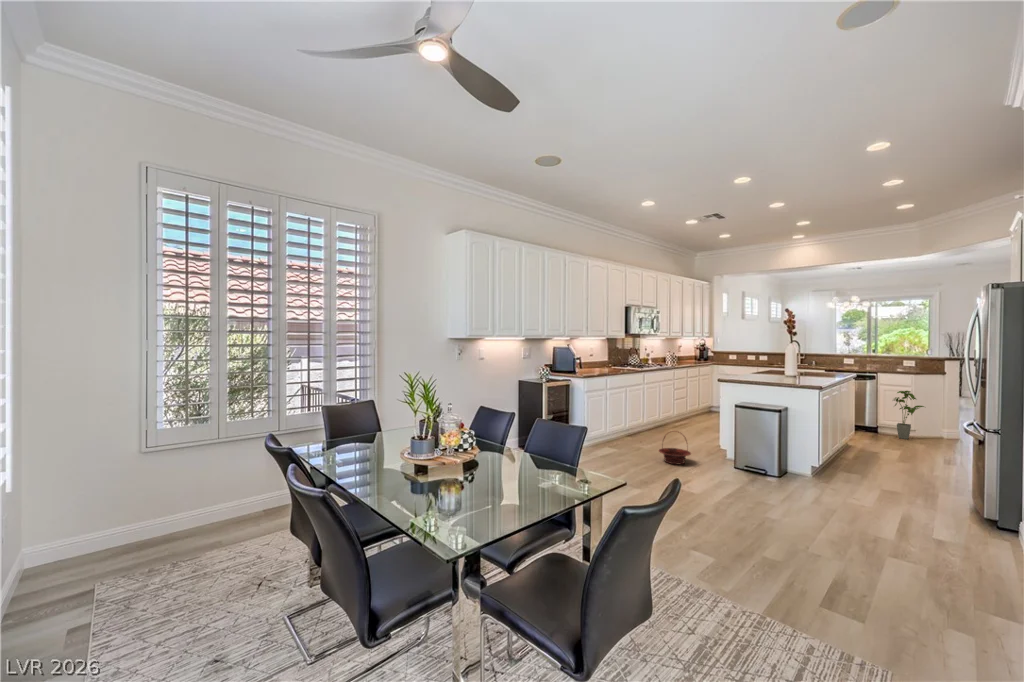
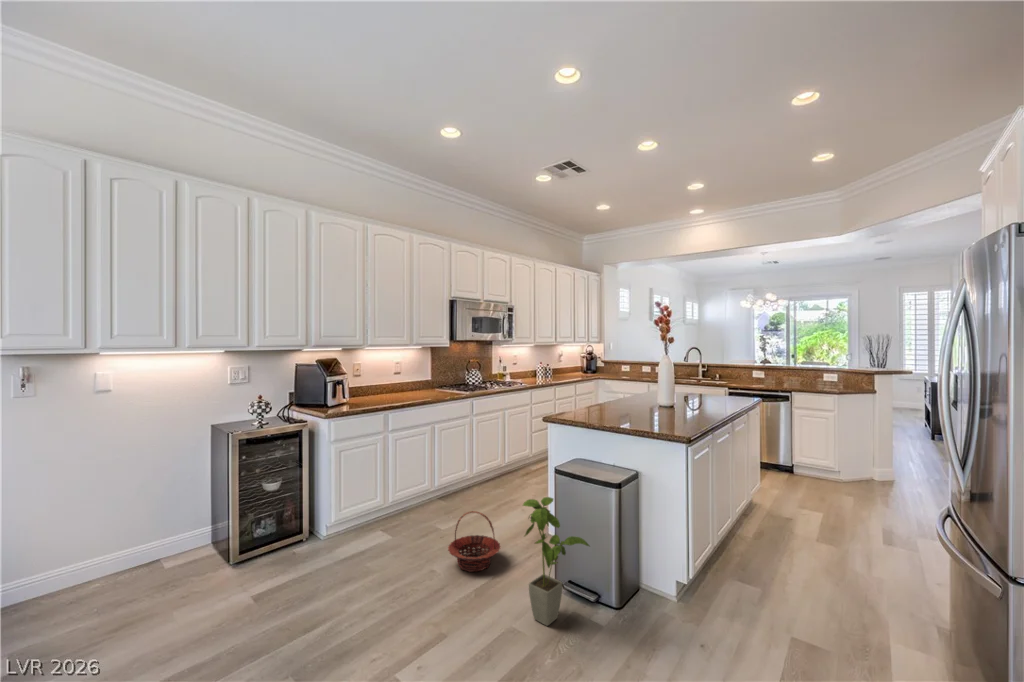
house plant: present [894,391,924,439] -> present [523,497,589,626]

